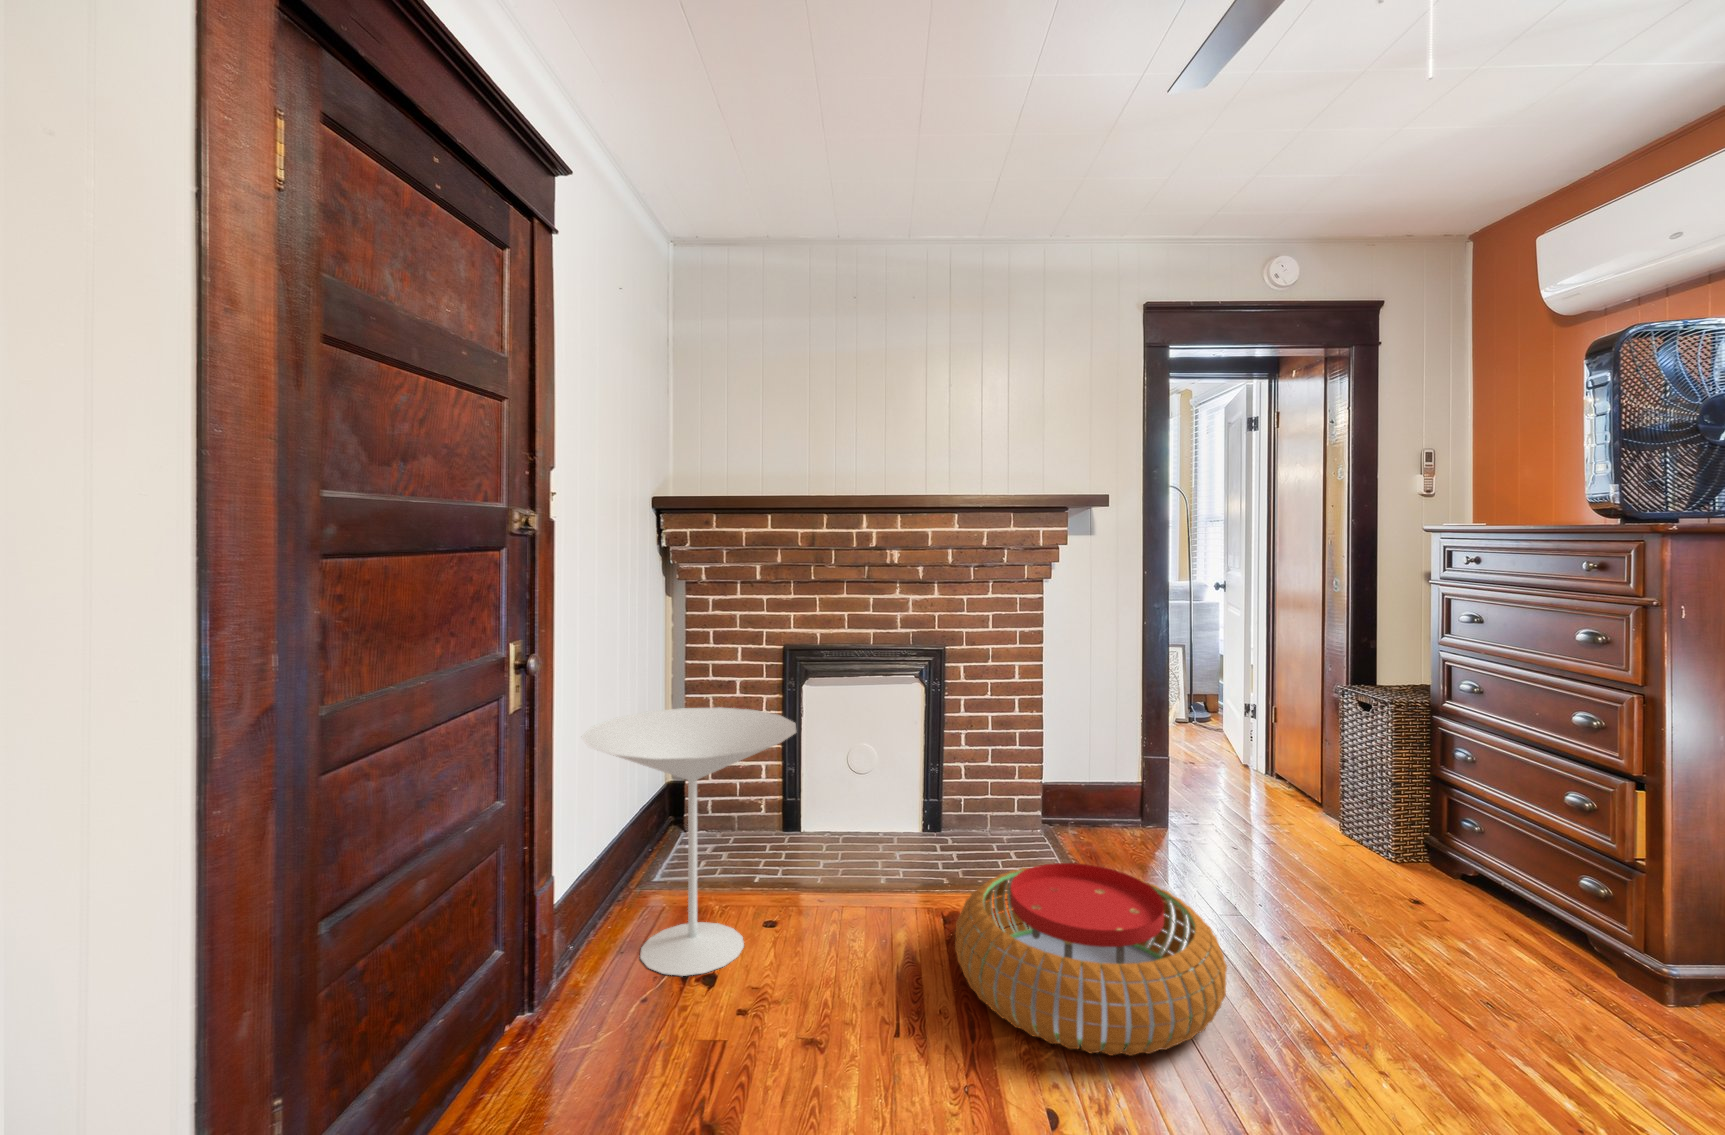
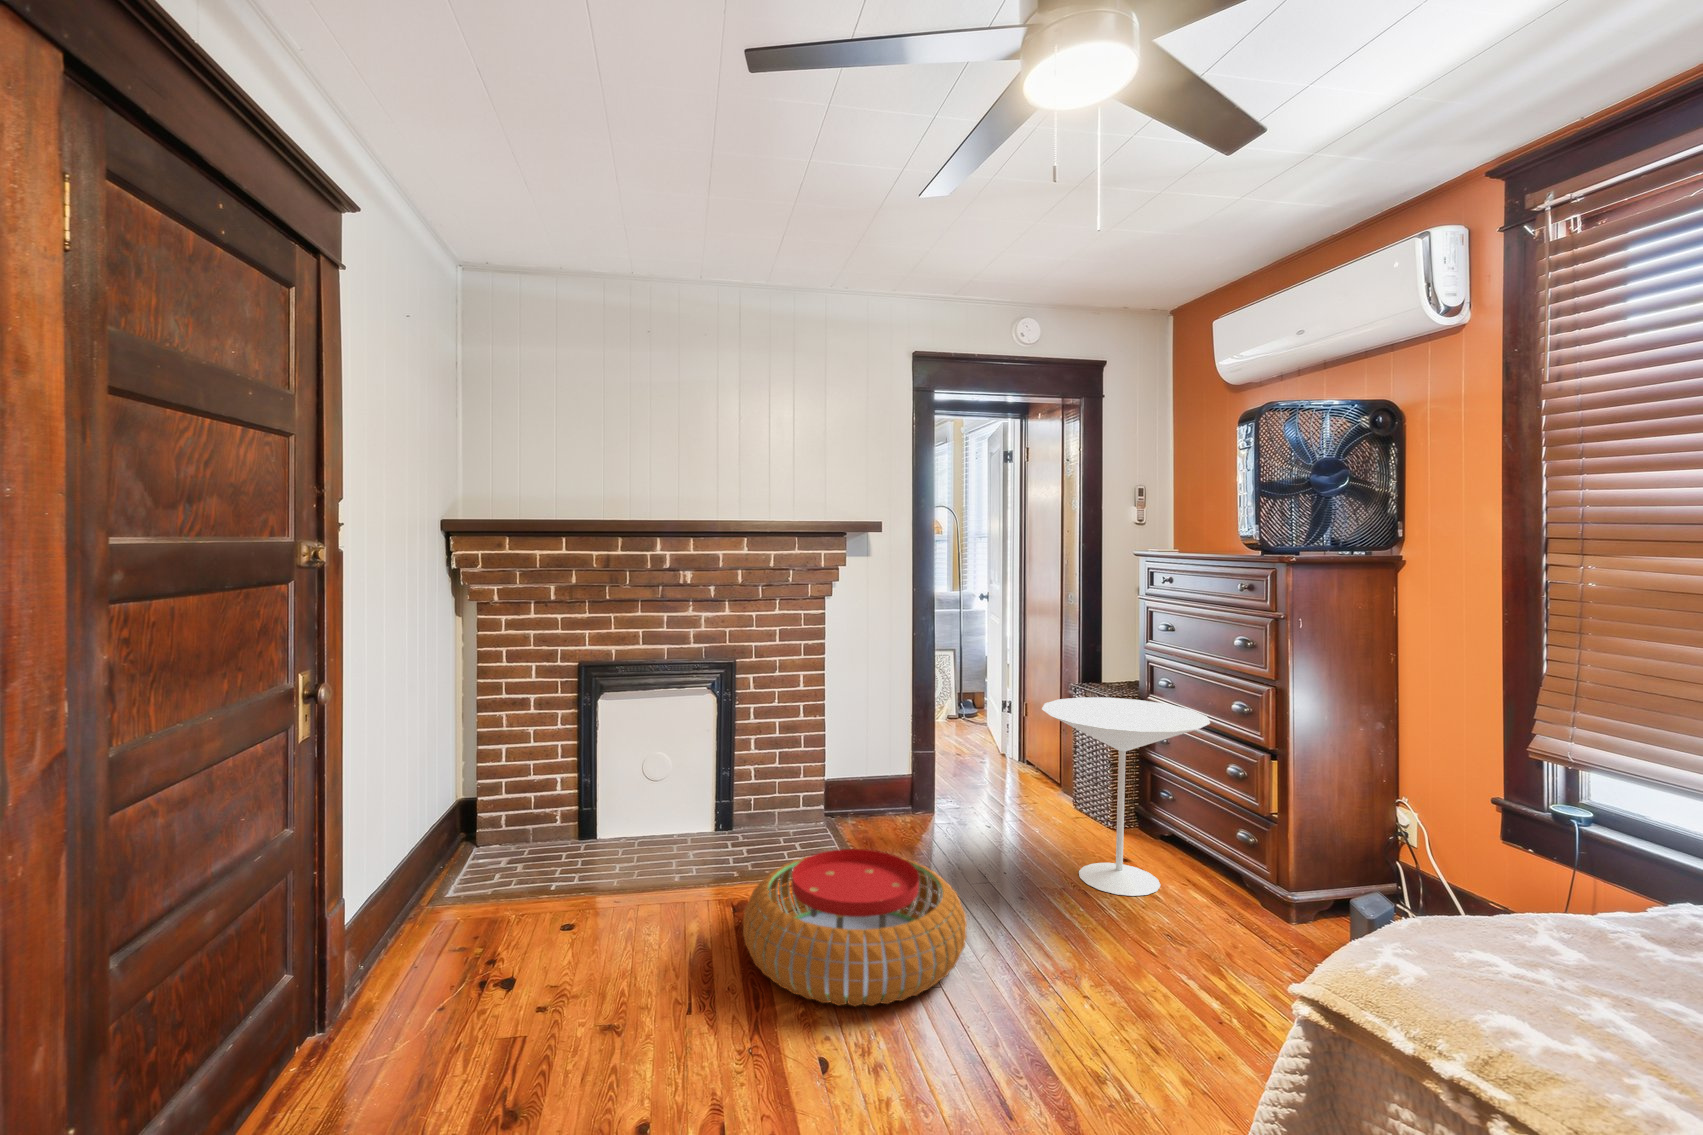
side table: present [581,707,796,976] -> present [1042,697,1210,896]

